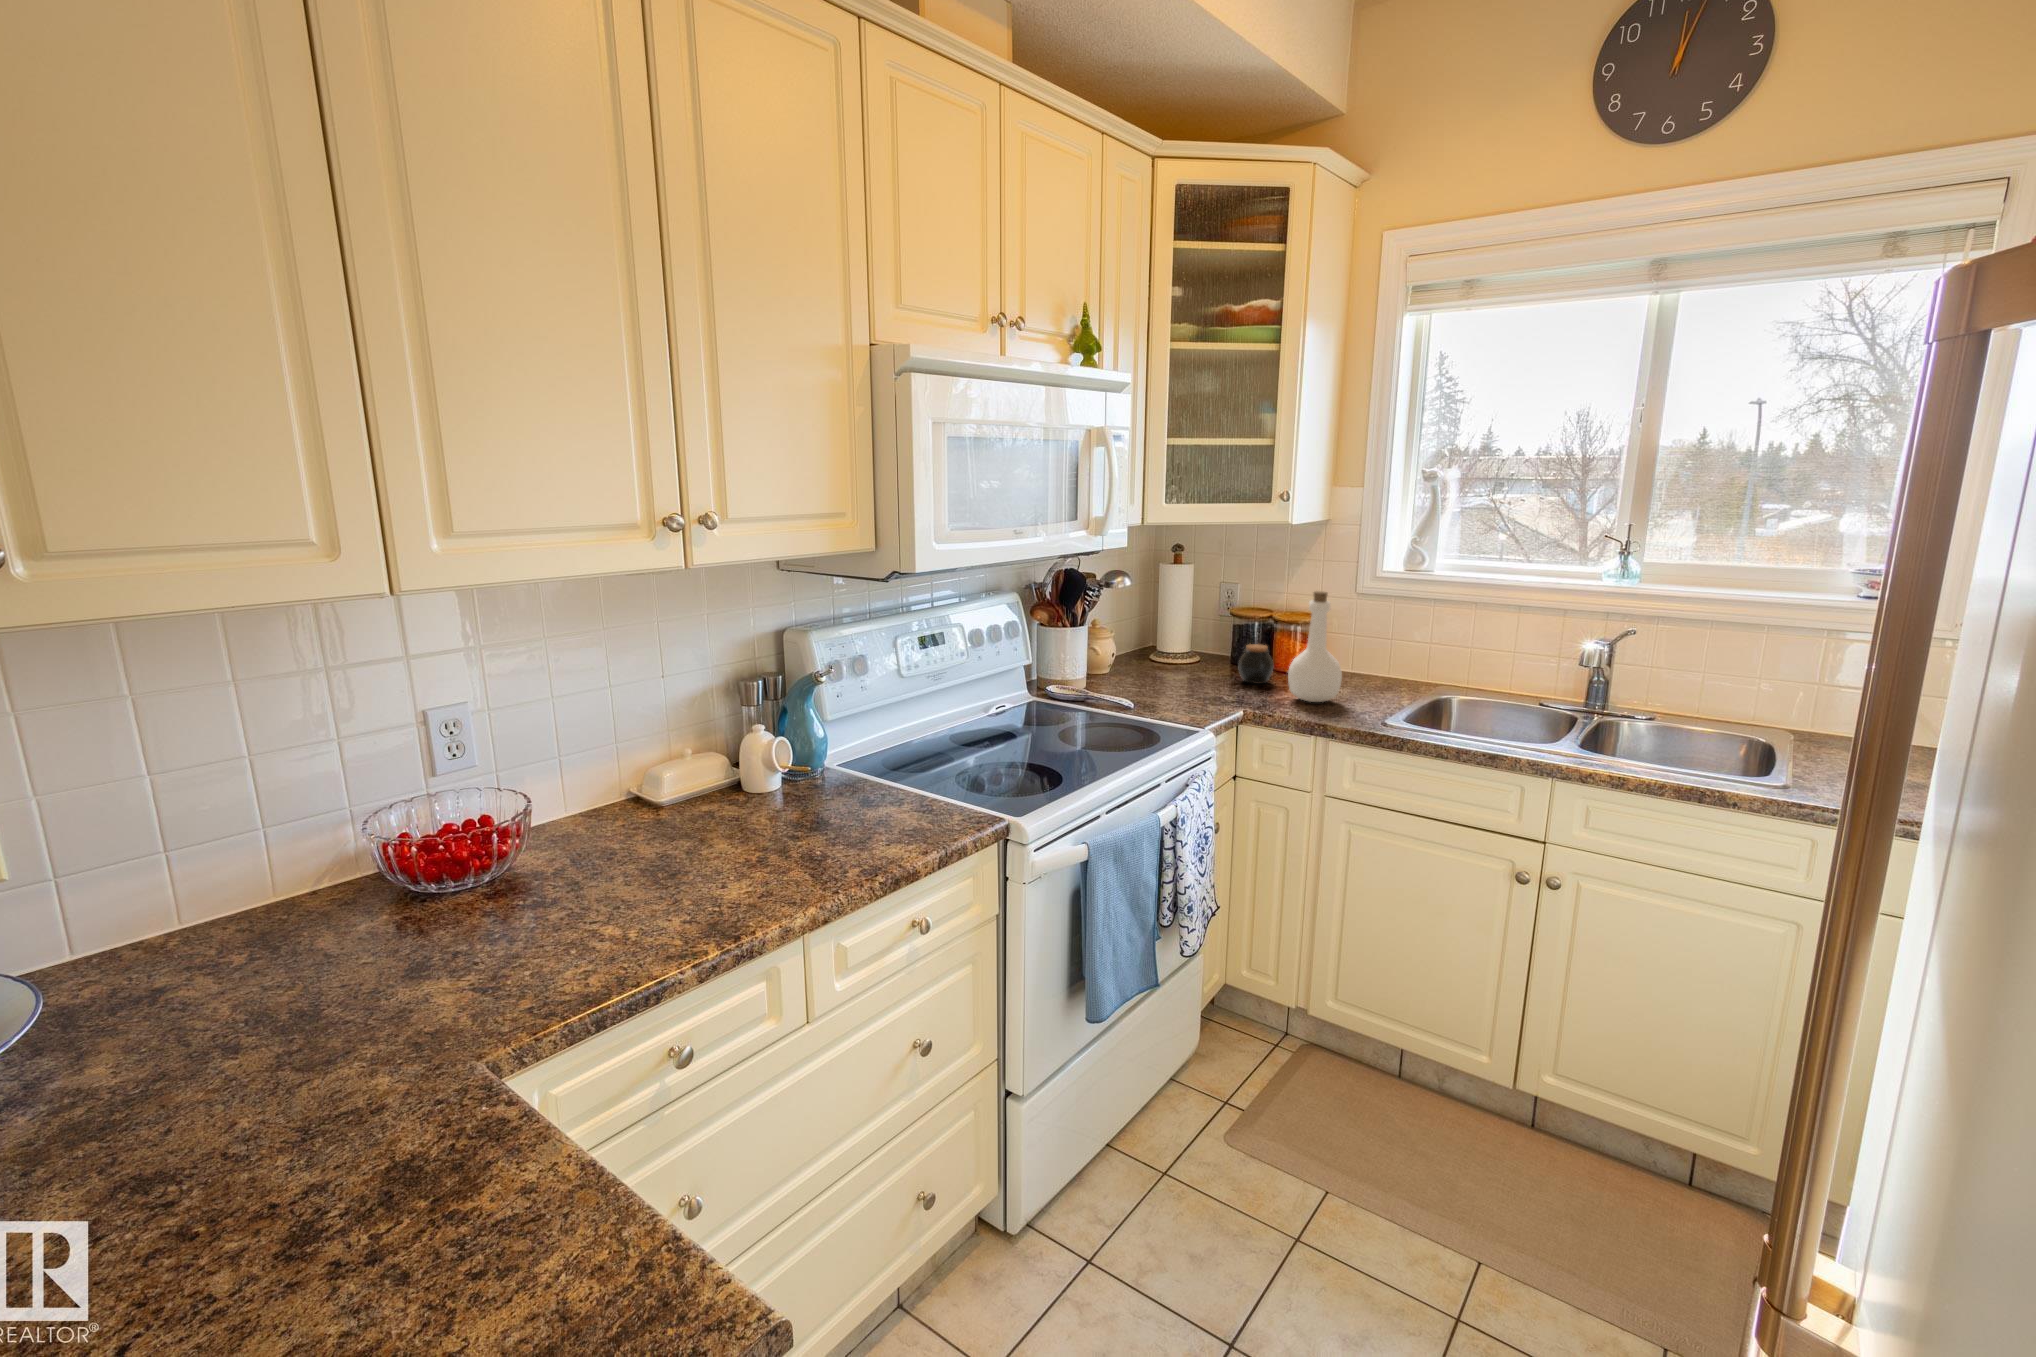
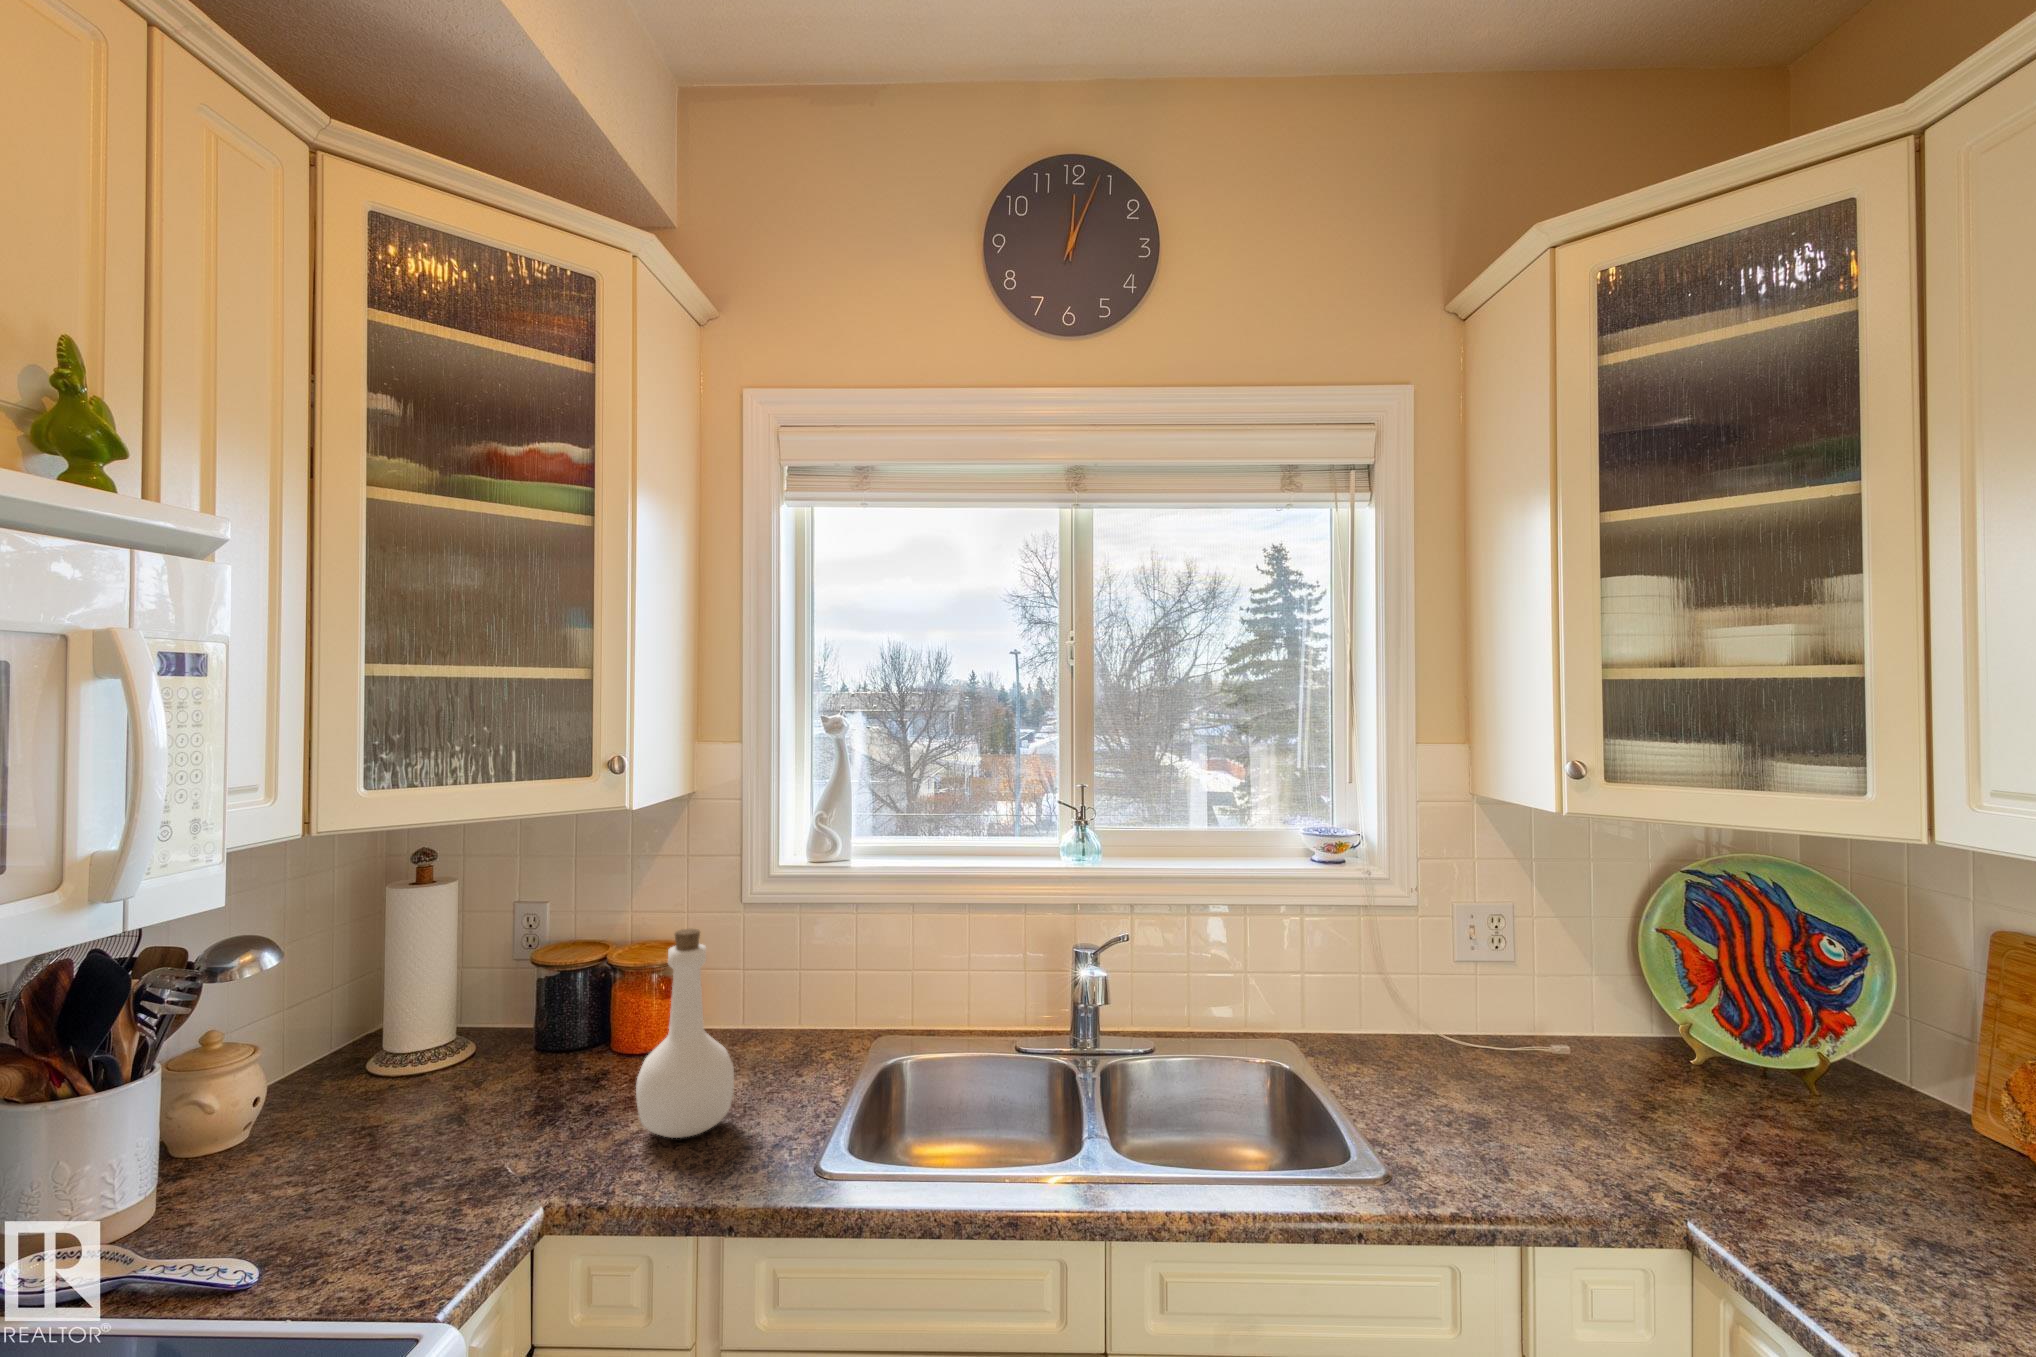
jar: present [1239,644,1273,684] -> none [542,1025,609,1105]

